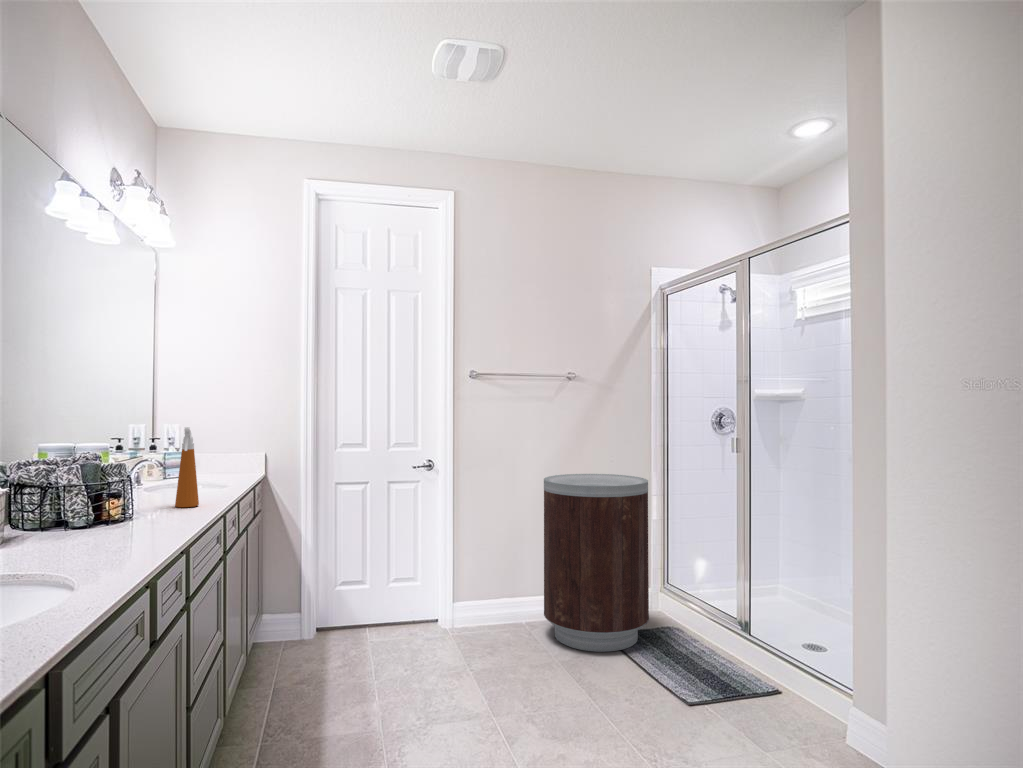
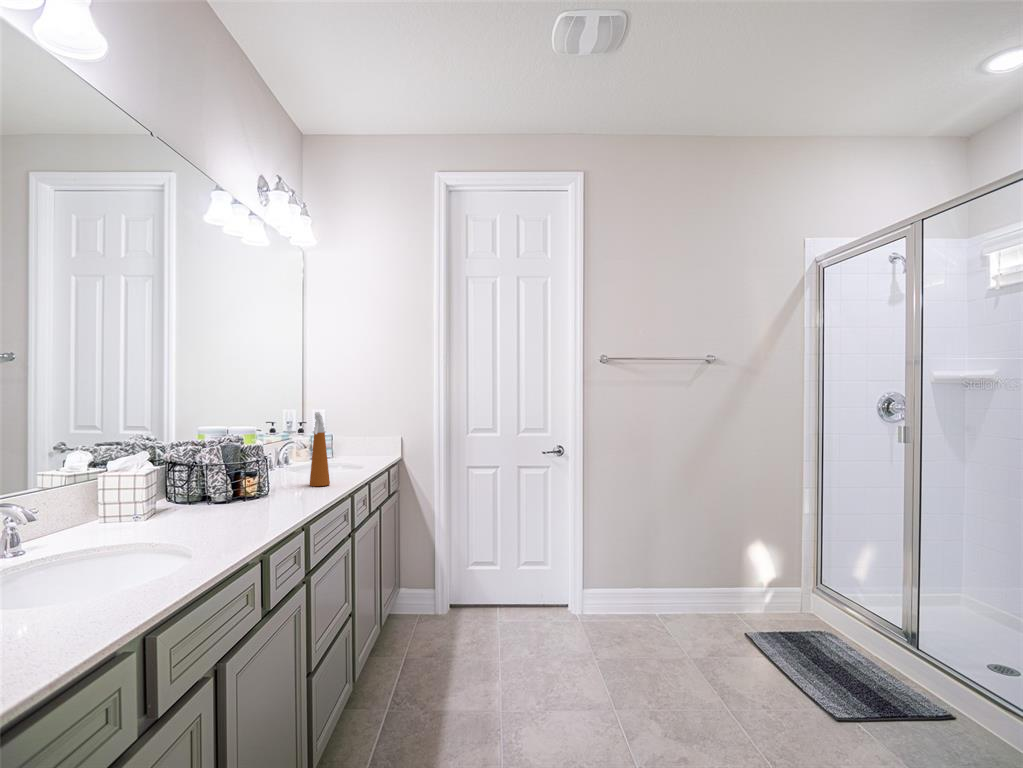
trash can: present [544,474,649,652] -> none [675,461,795,653]

